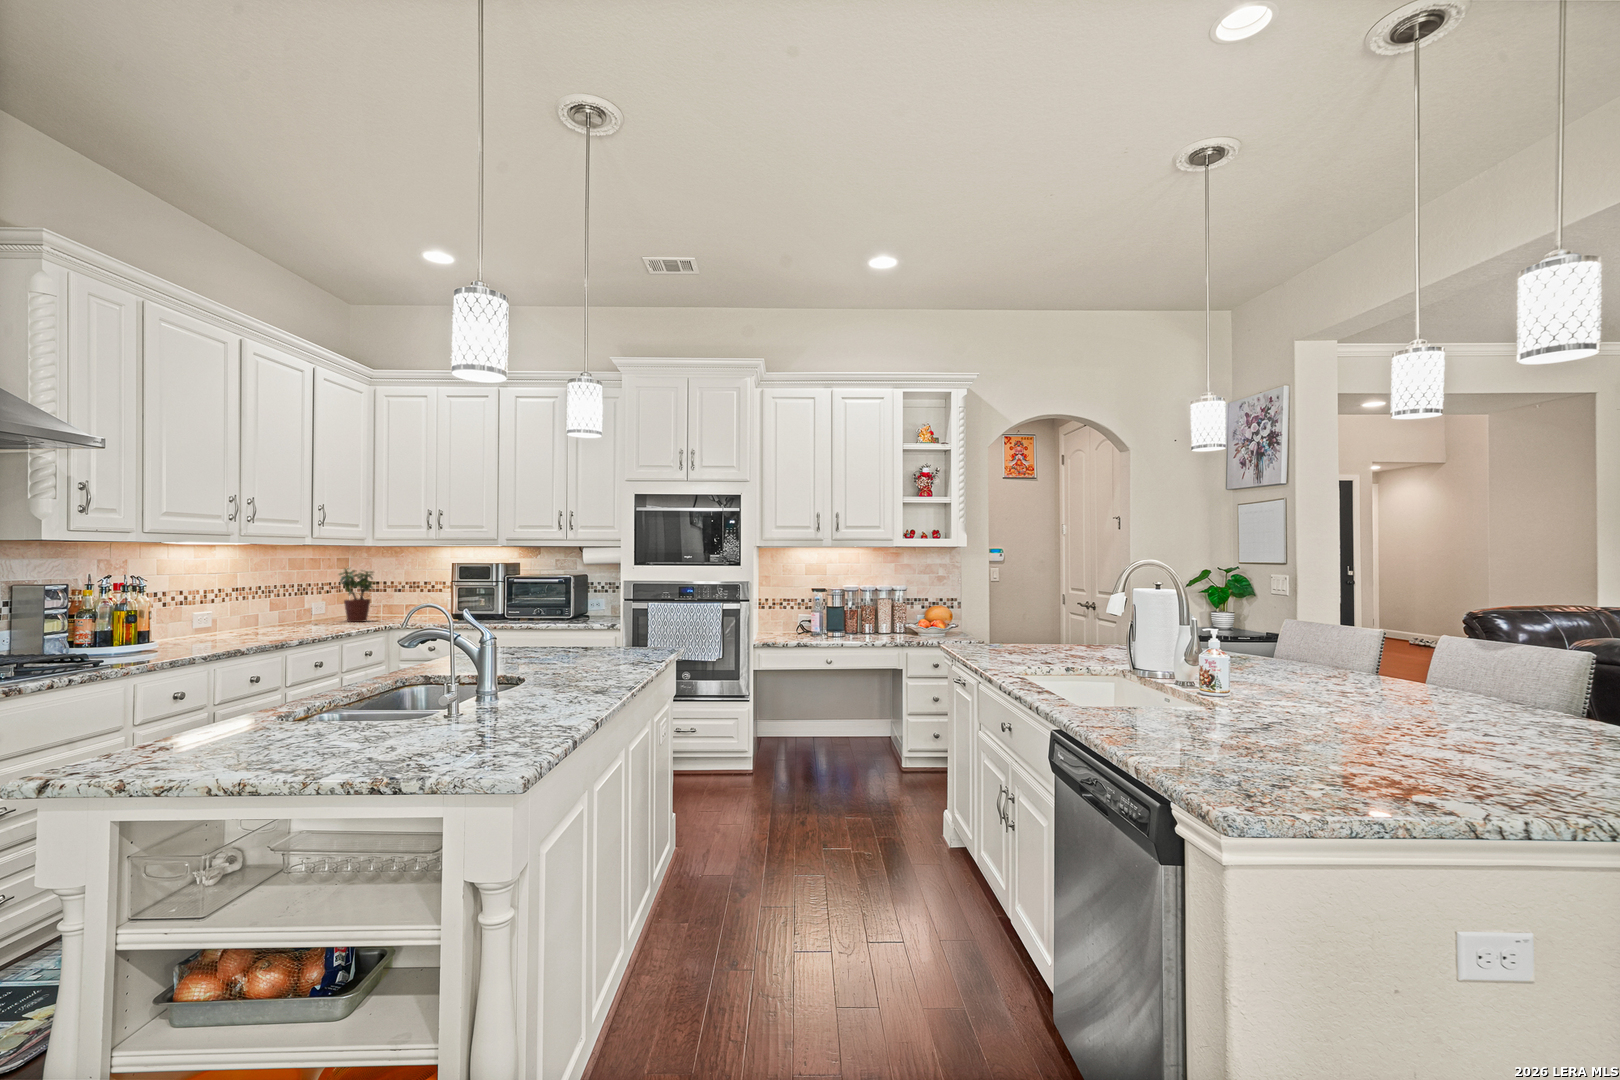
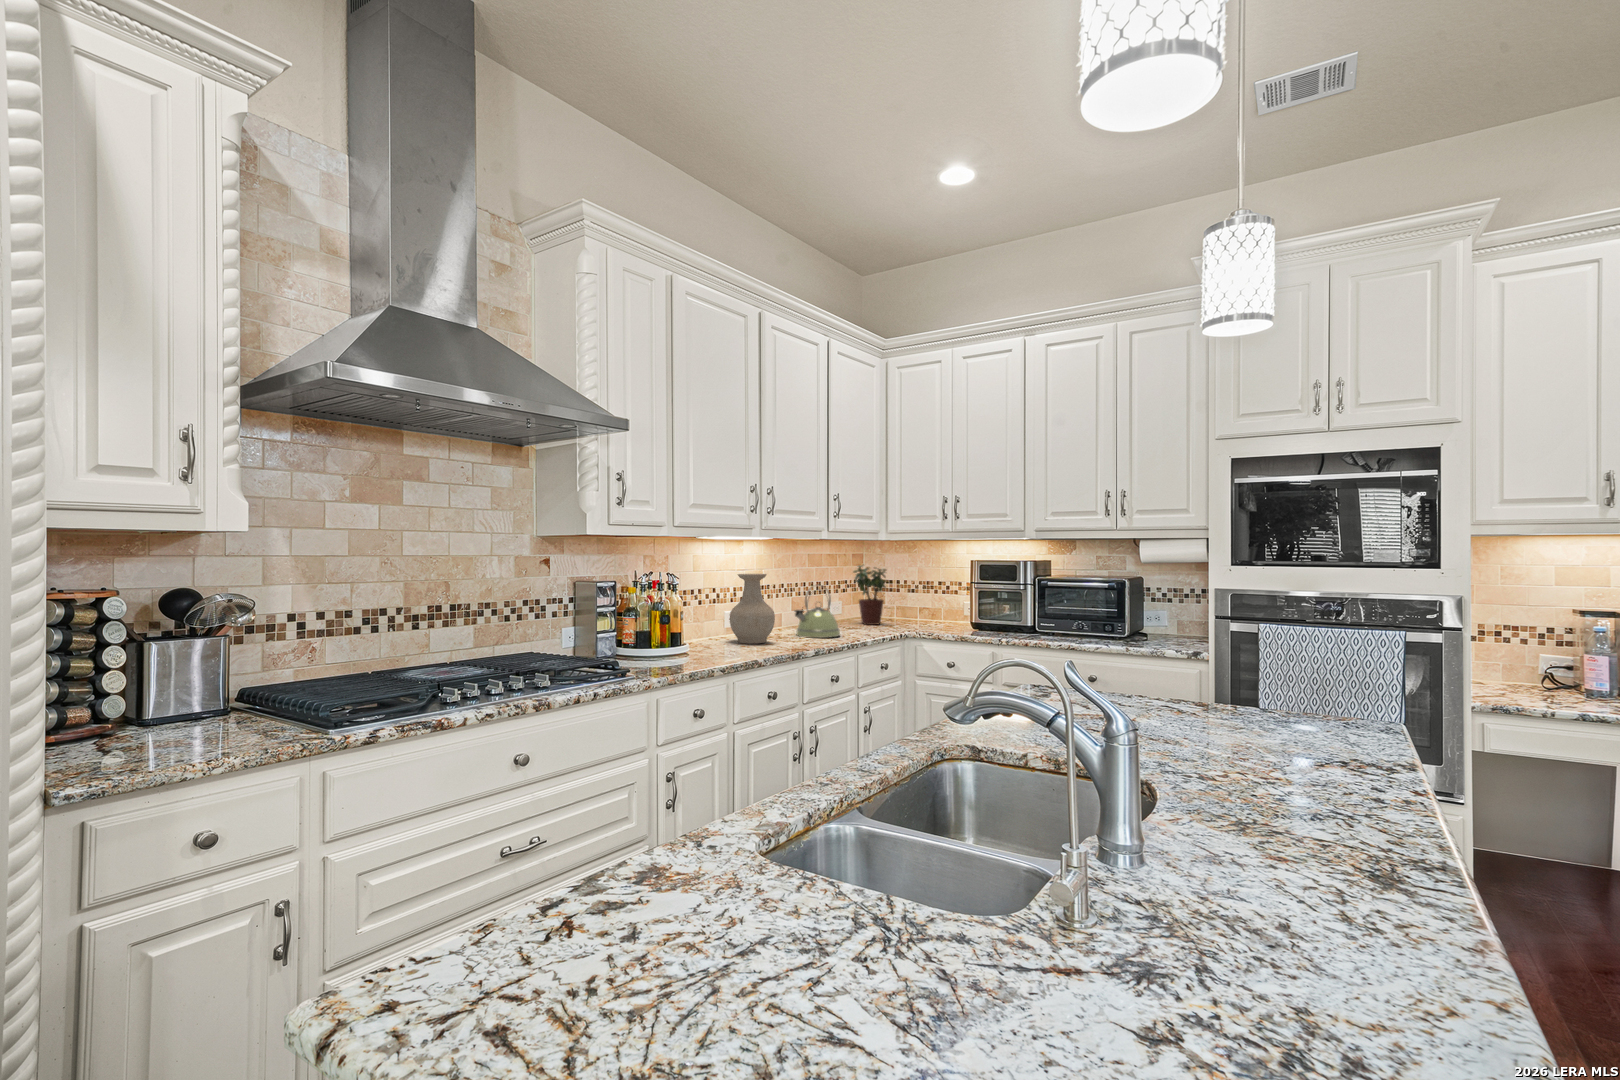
vase: none [202,576,255,640] -> present [730,574,775,644]
kettle: none [275,586,325,633] -> present [795,586,840,638]

